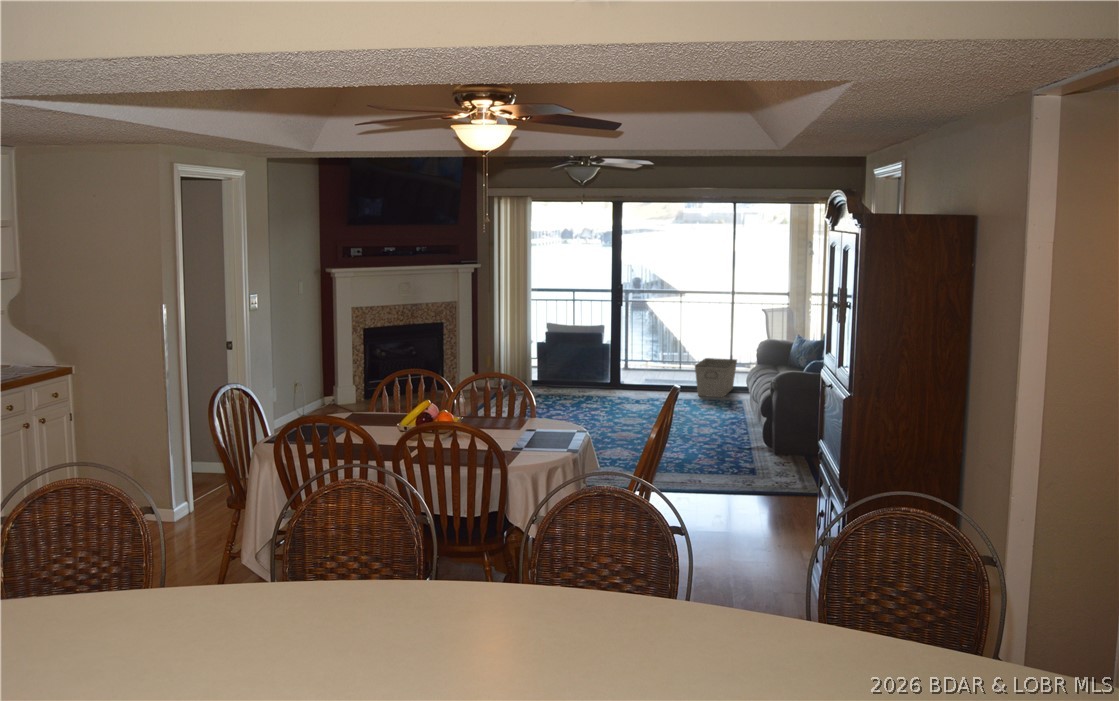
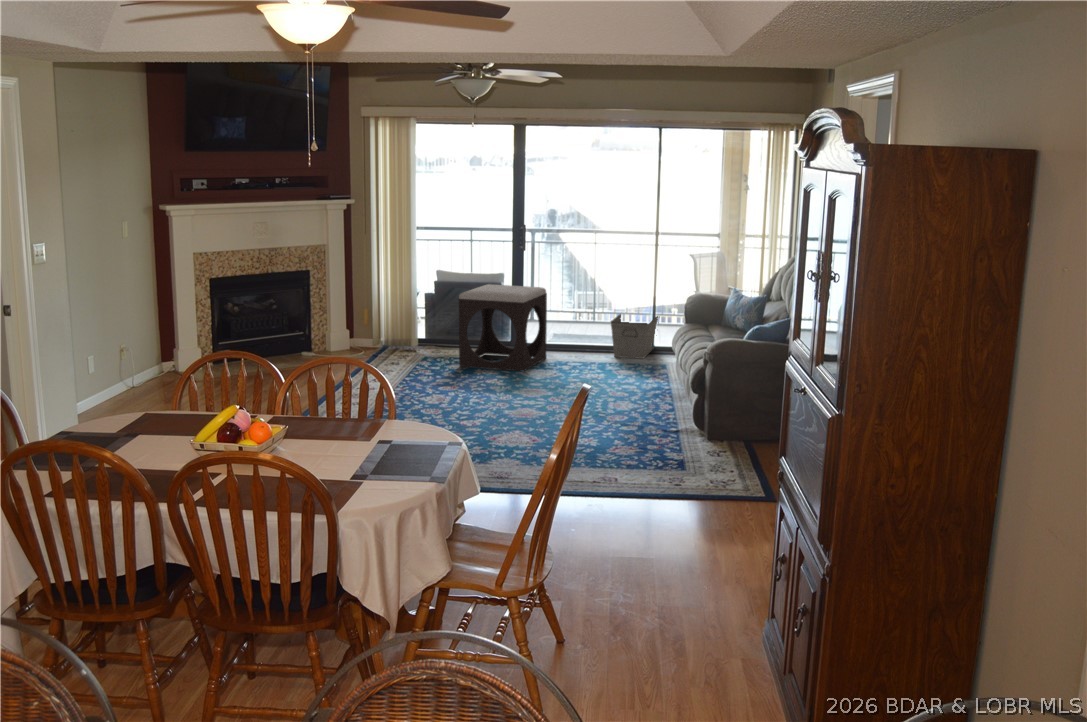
footstool: none [566,334,640,407] -> present [459,284,547,371]

